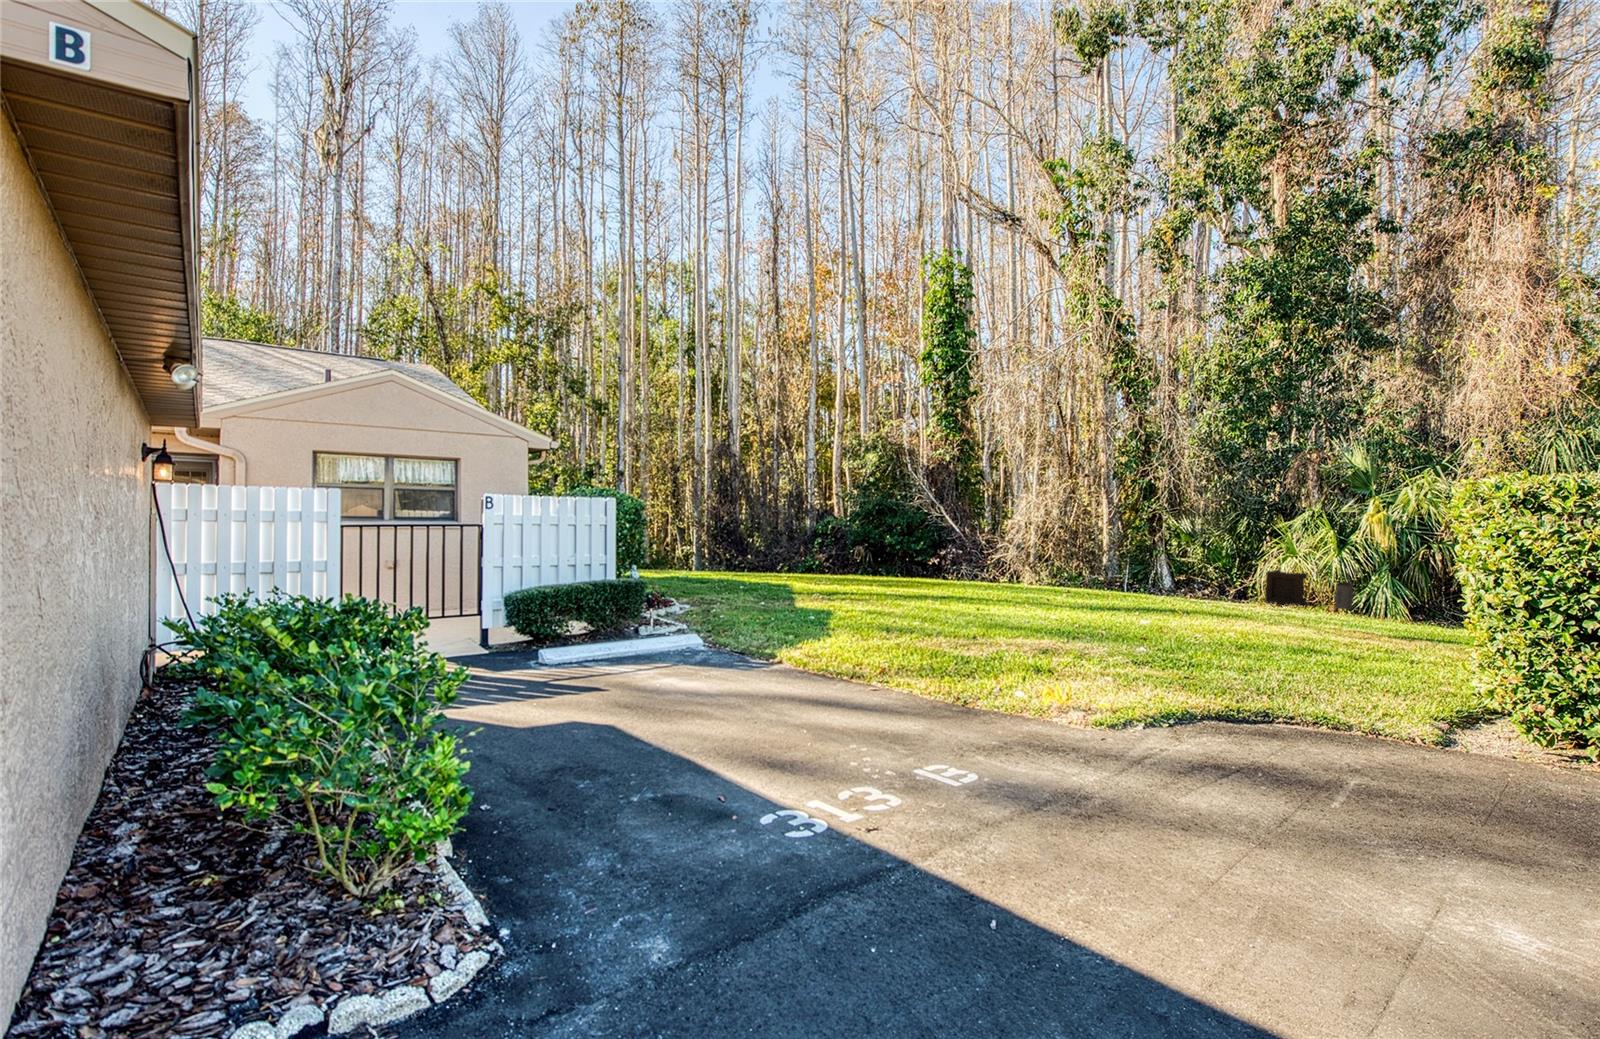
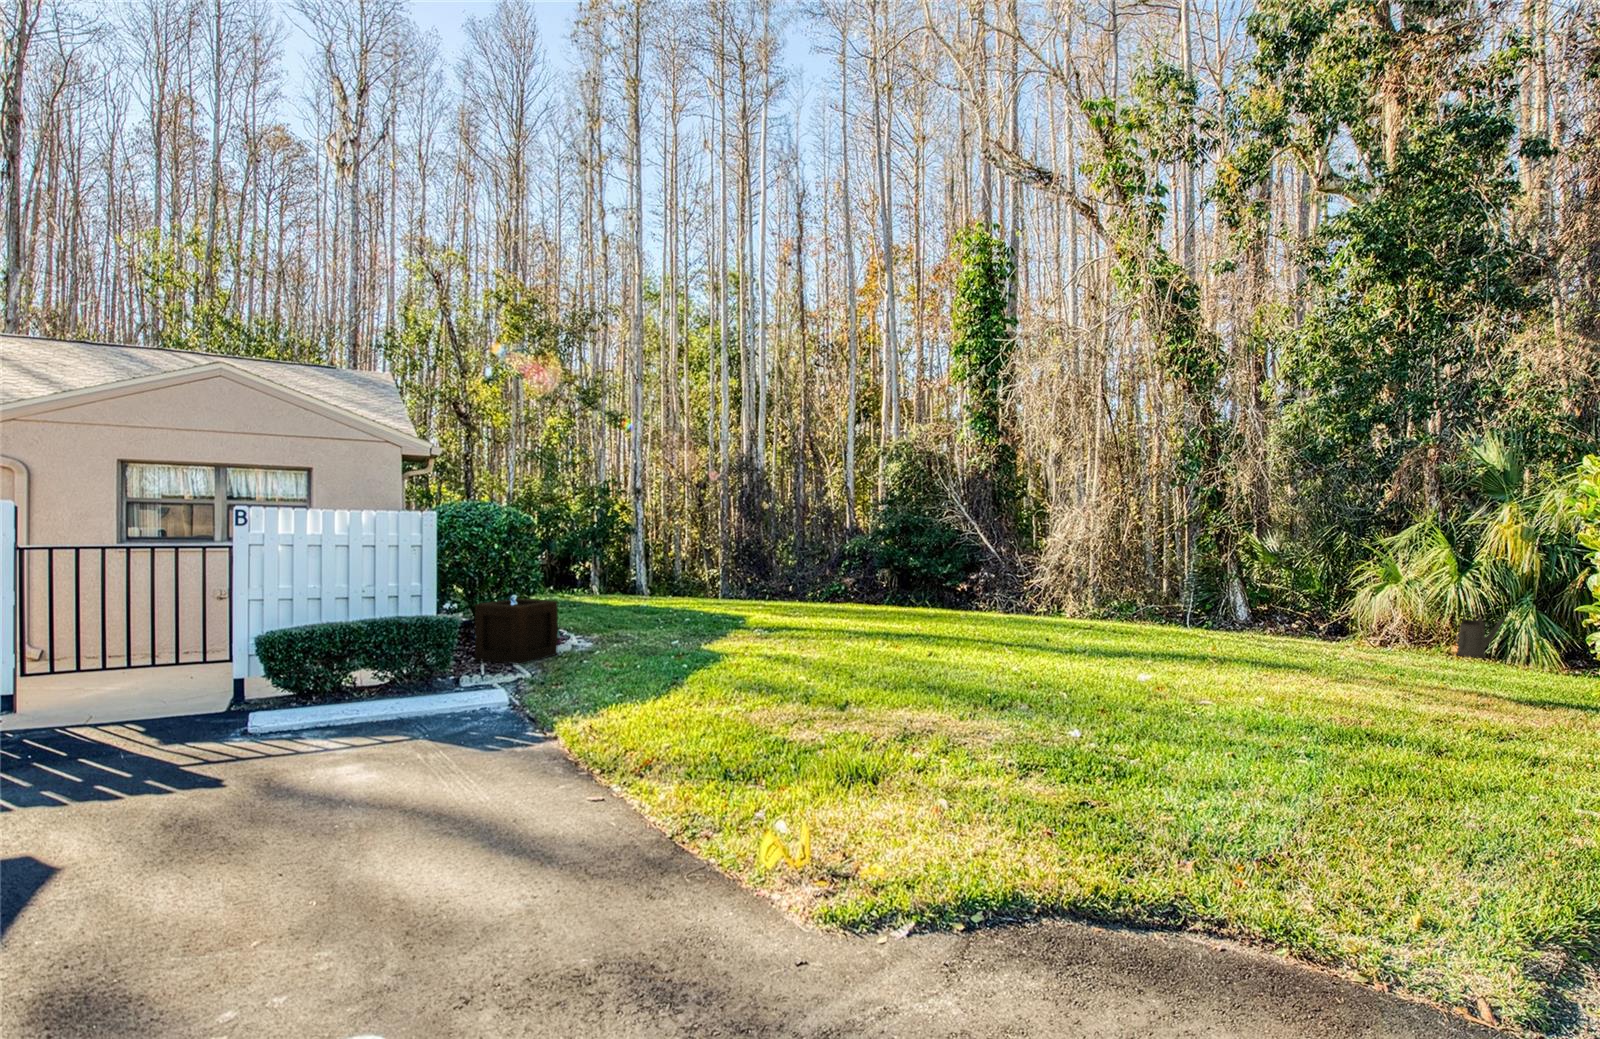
wooden crate: present [1265,570,1309,605] -> present [475,598,558,664]

